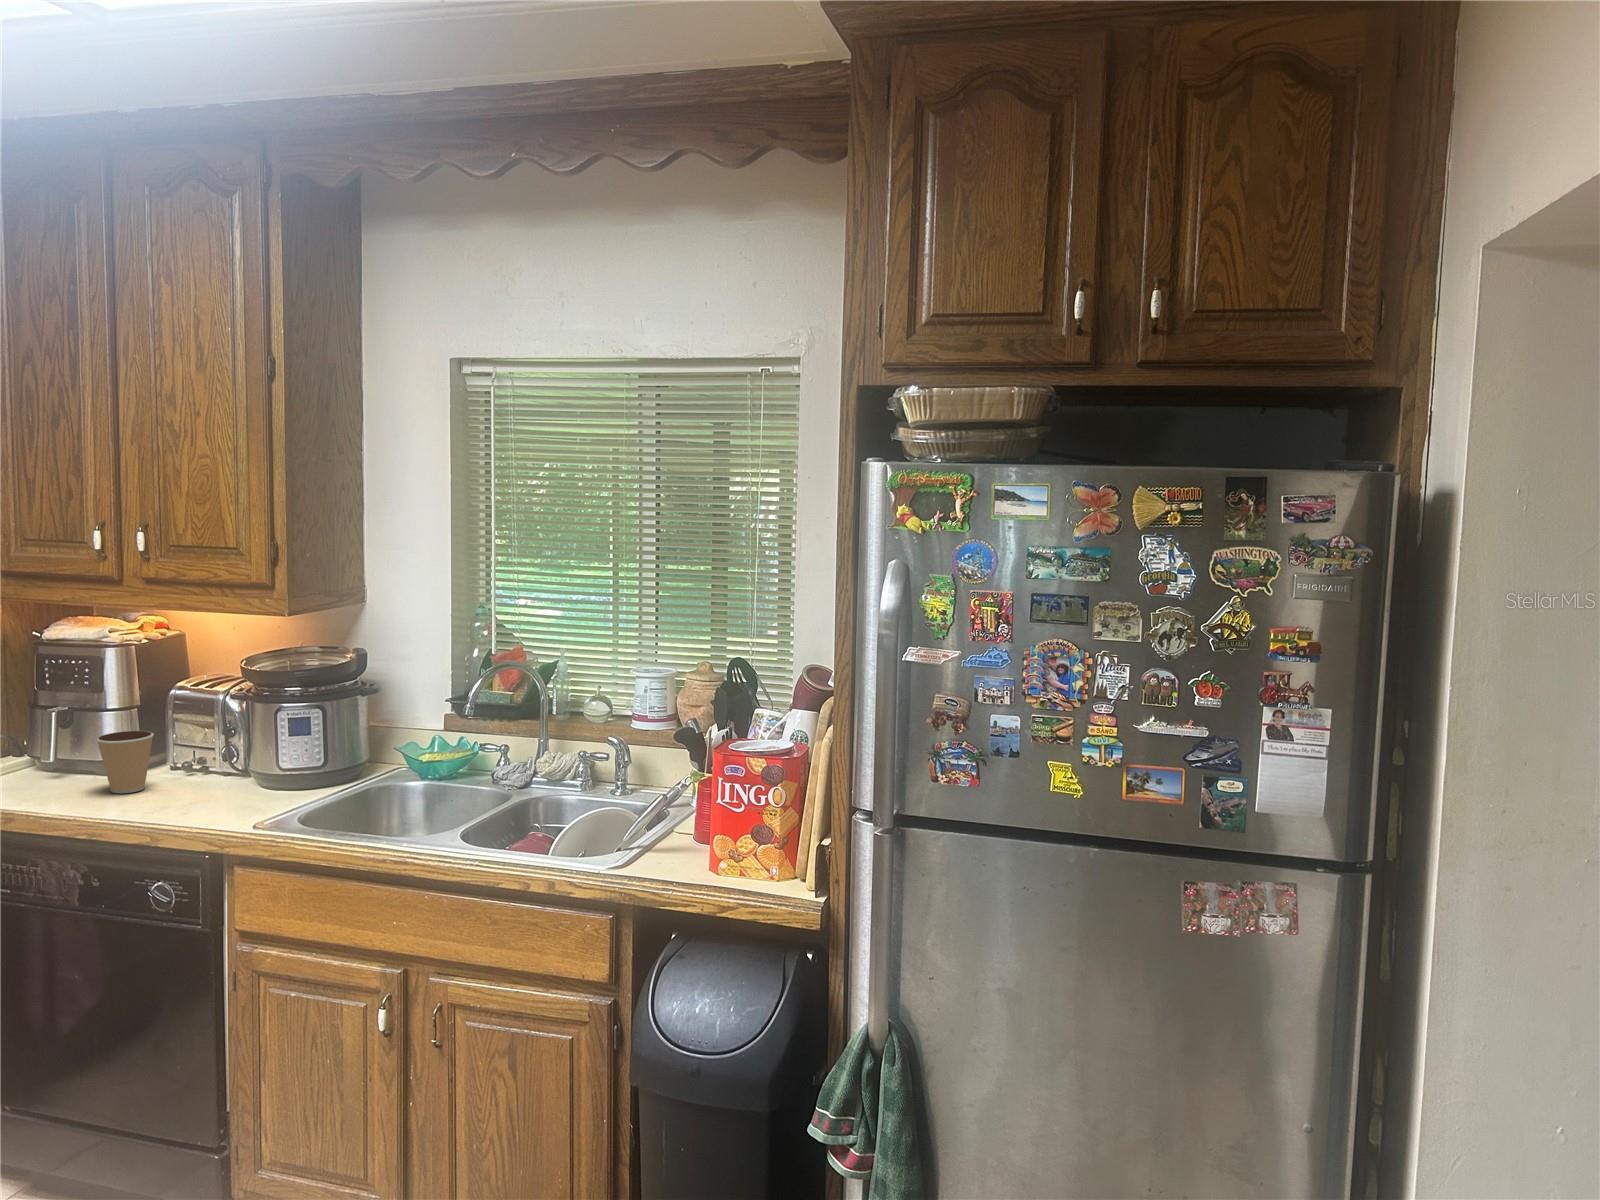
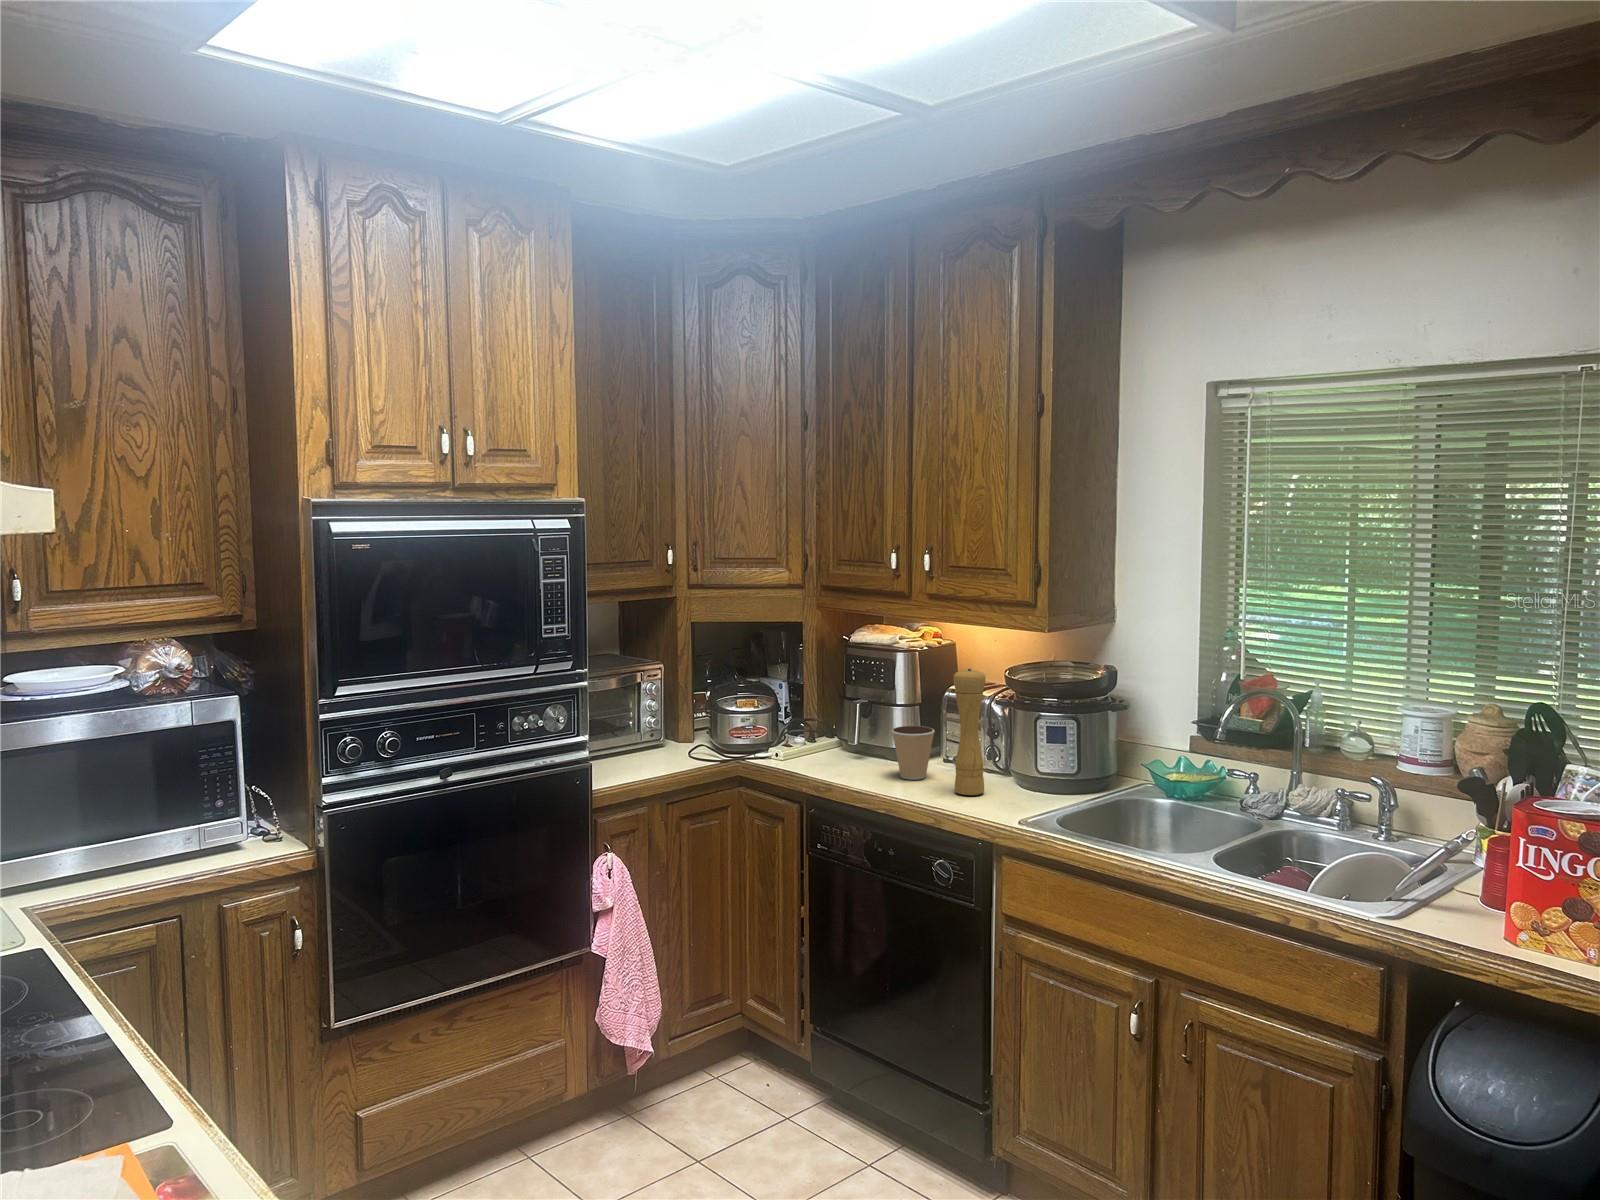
pepper mill: none [171,661,216,803] -> present [953,668,985,795]

